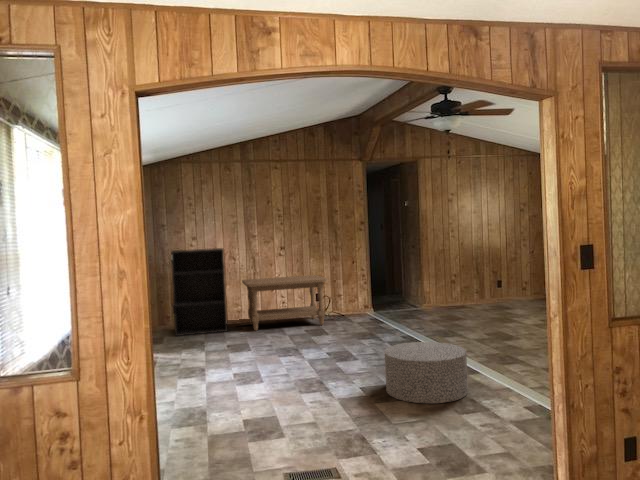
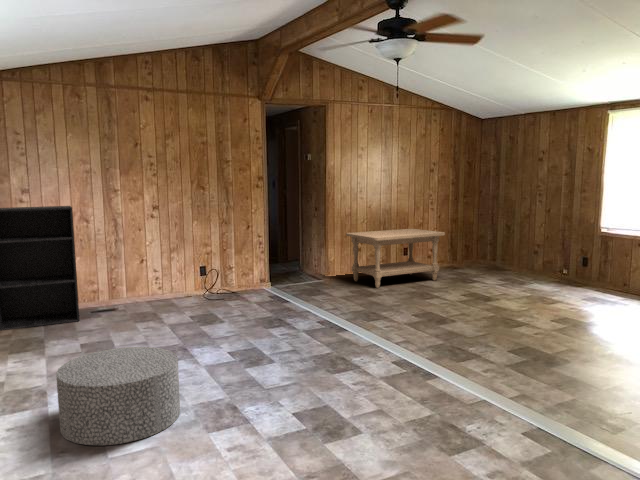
coffee table: present [242,275,328,331] -> present [346,229,445,288]
ottoman: present [385,342,468,403] -> present [56,347,180,445]

